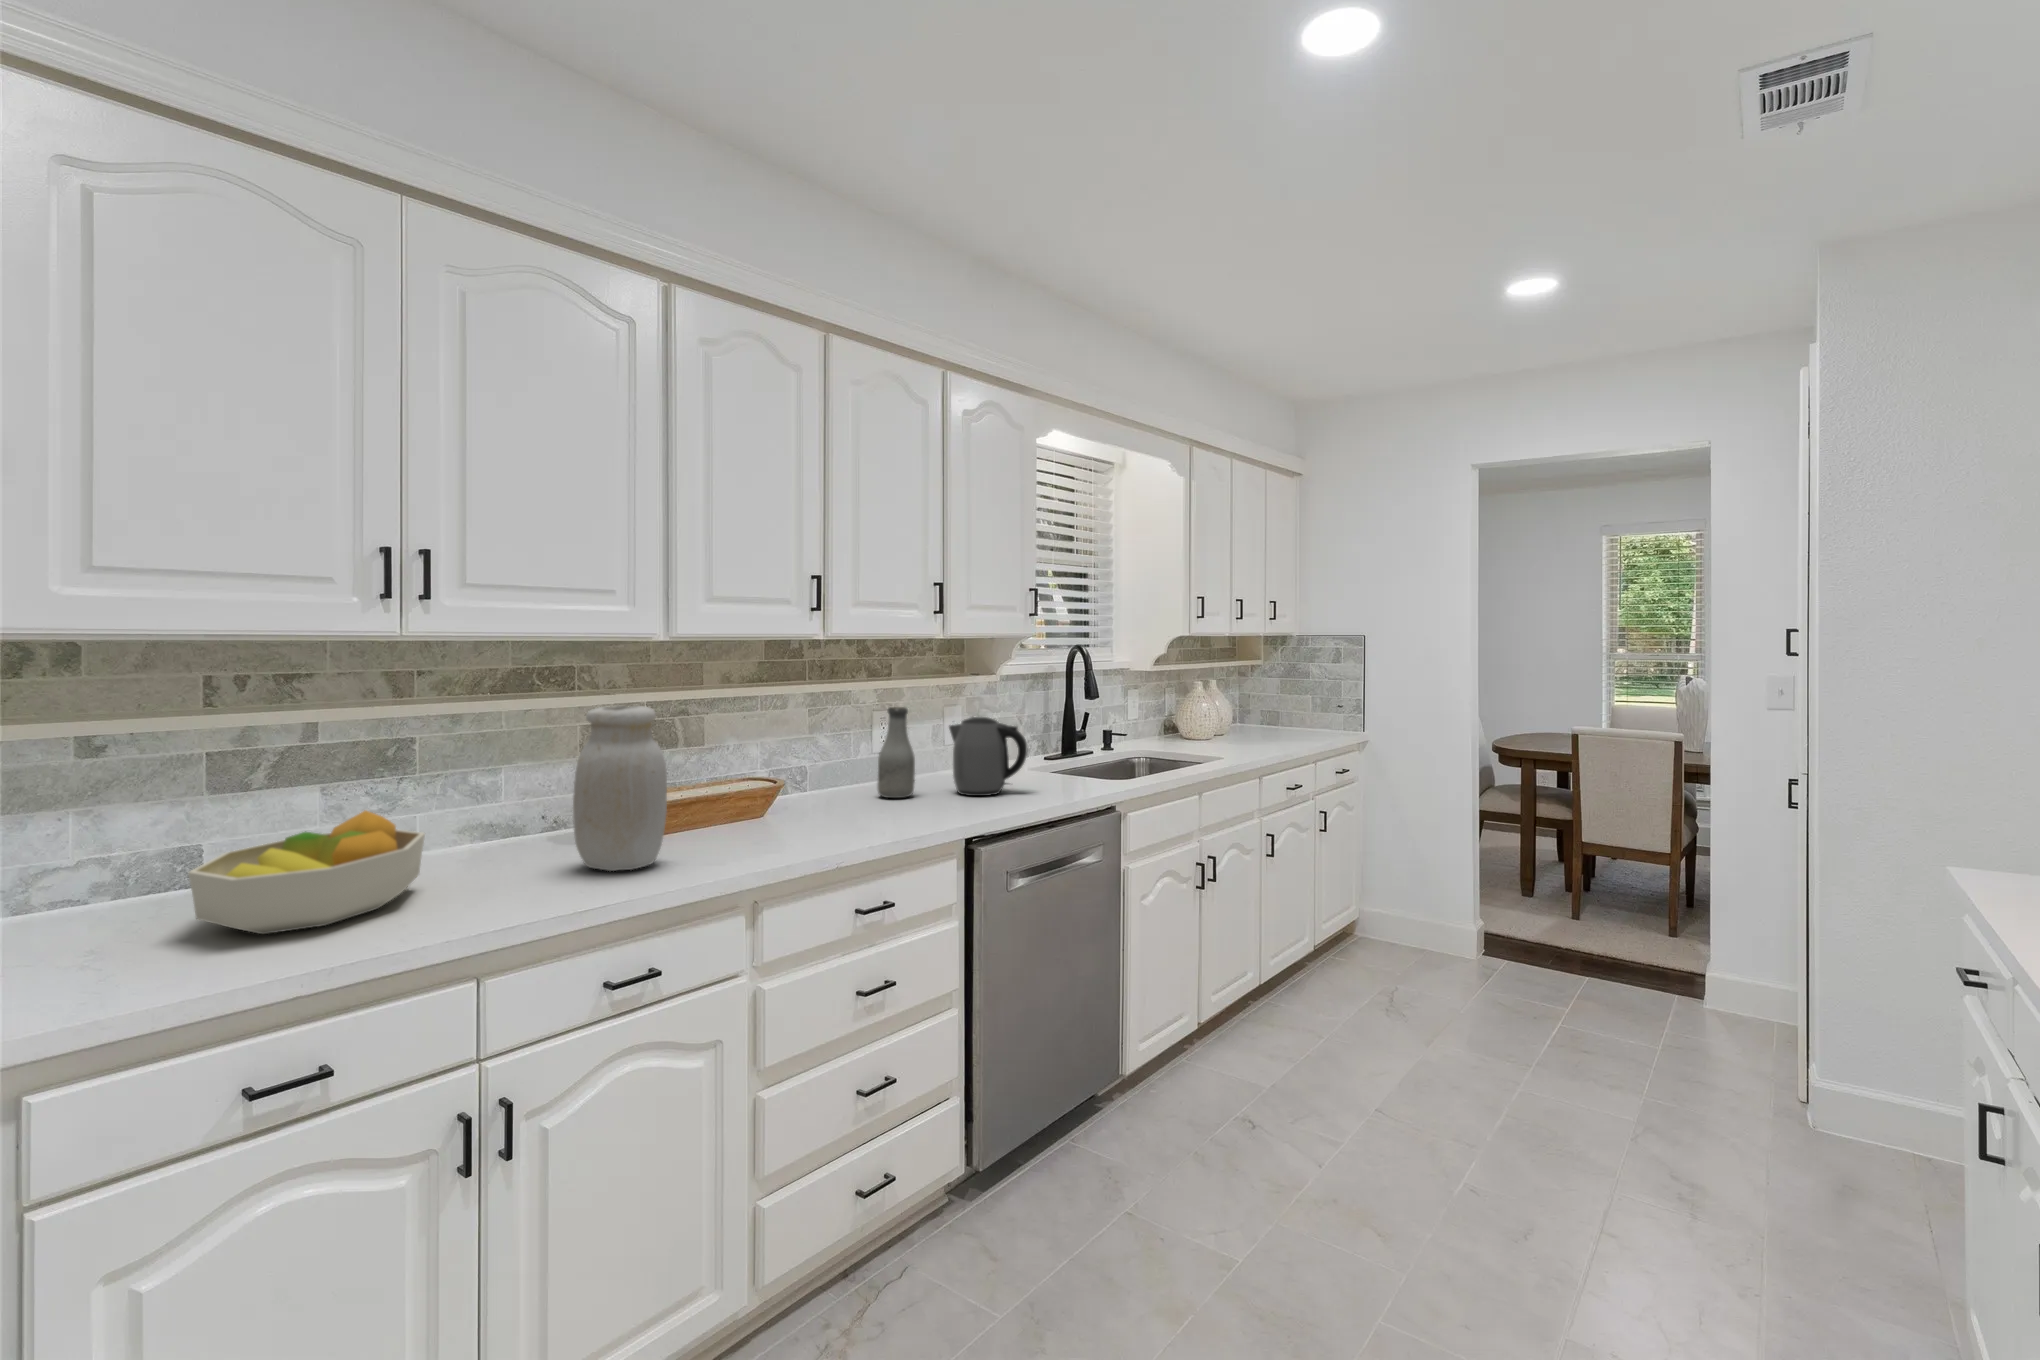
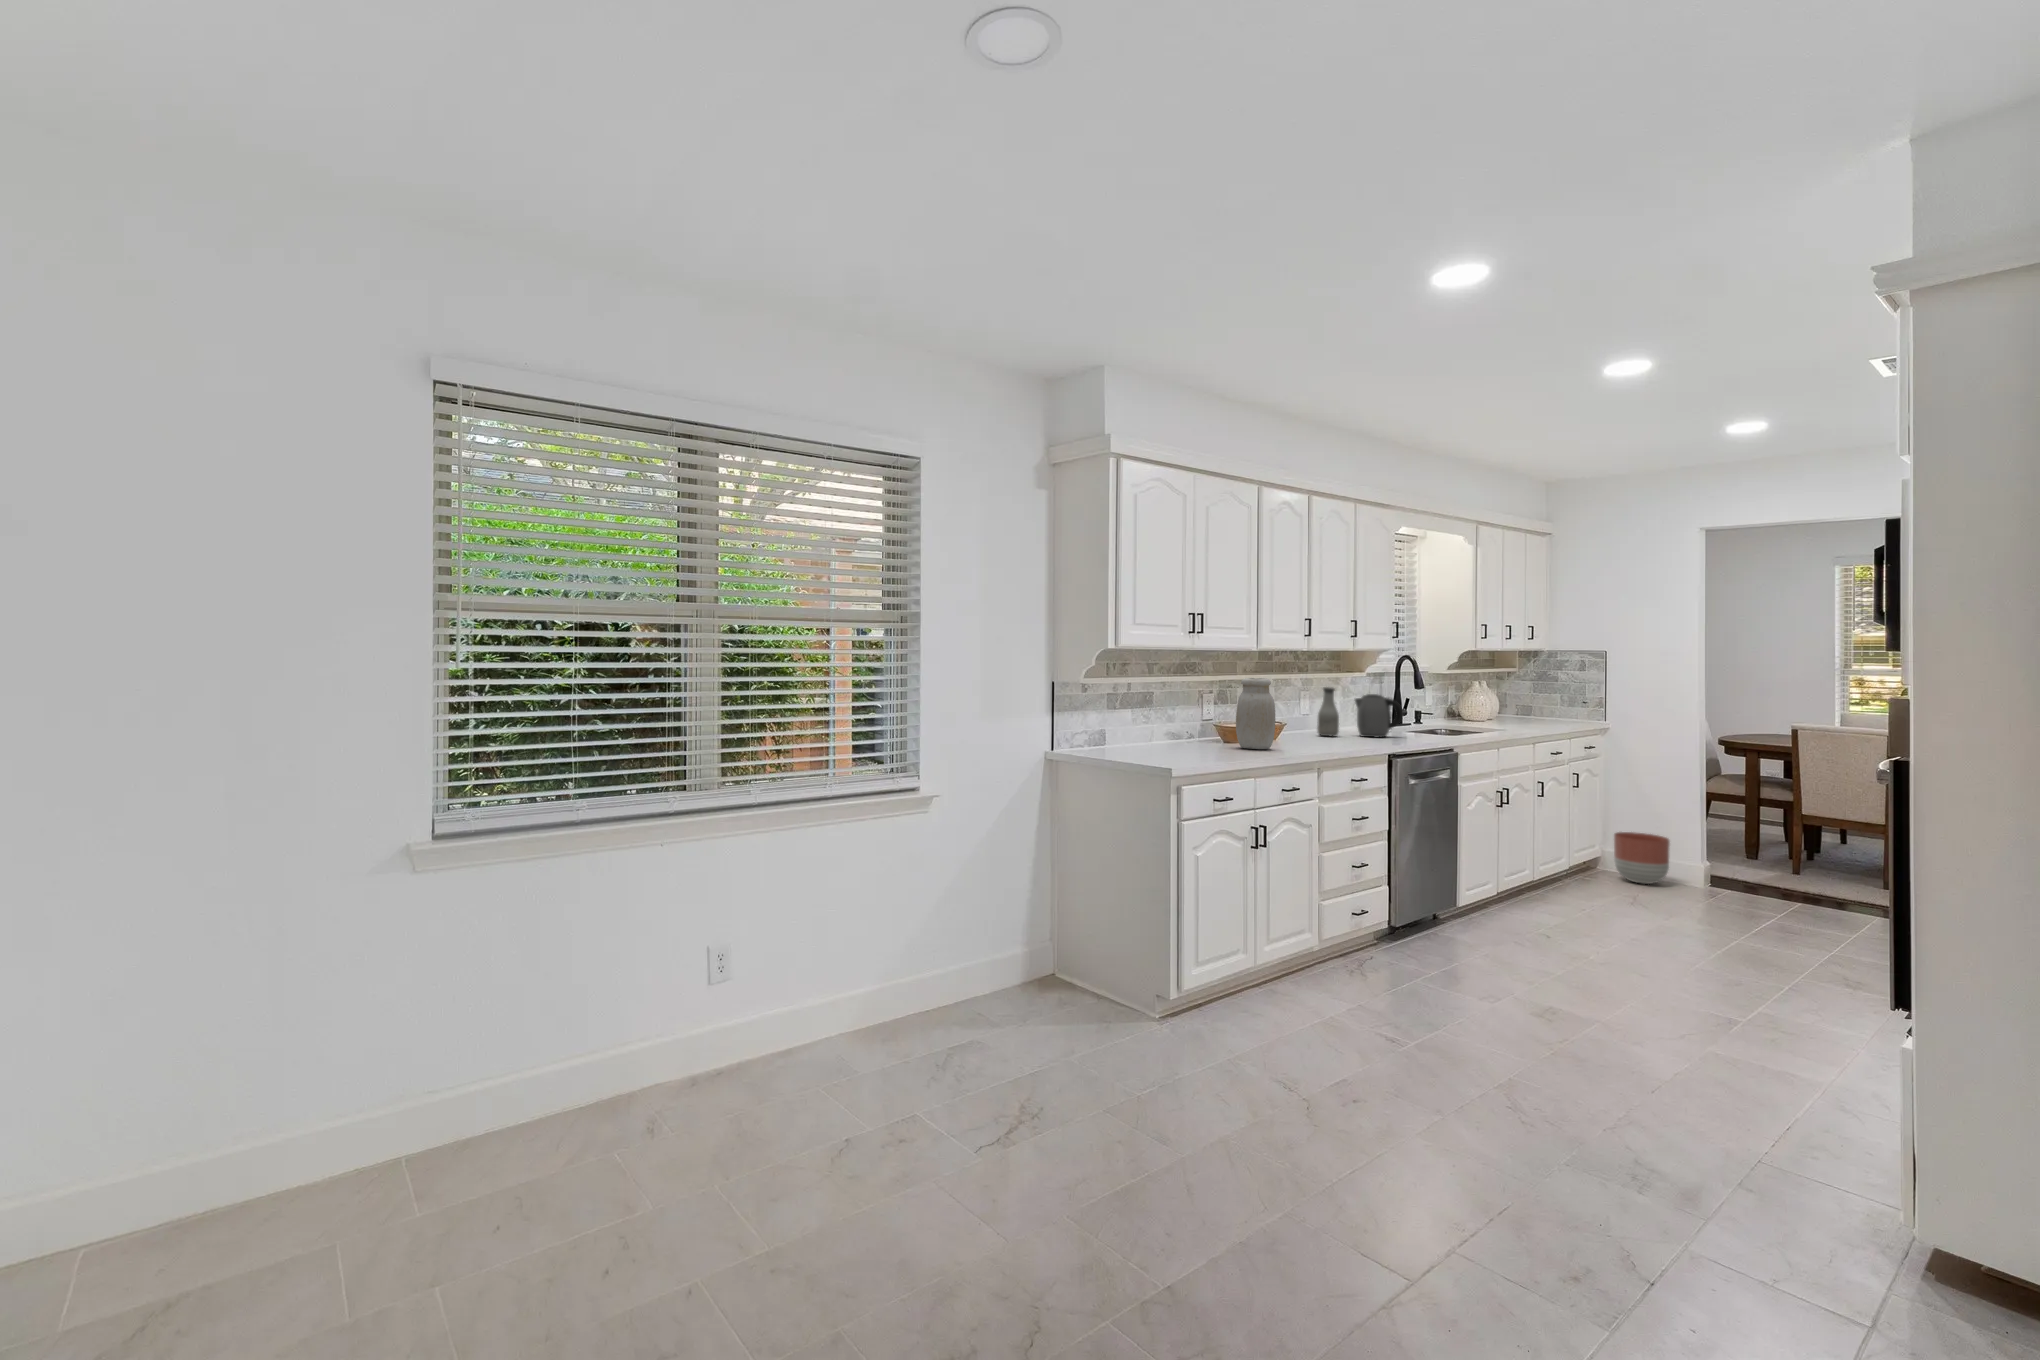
fruit bowl: present [188,811,425,934] -> none [1140,717,1206,756]
planter: none [1370,884,1435,958] -> present [1614,832,1670,884]

